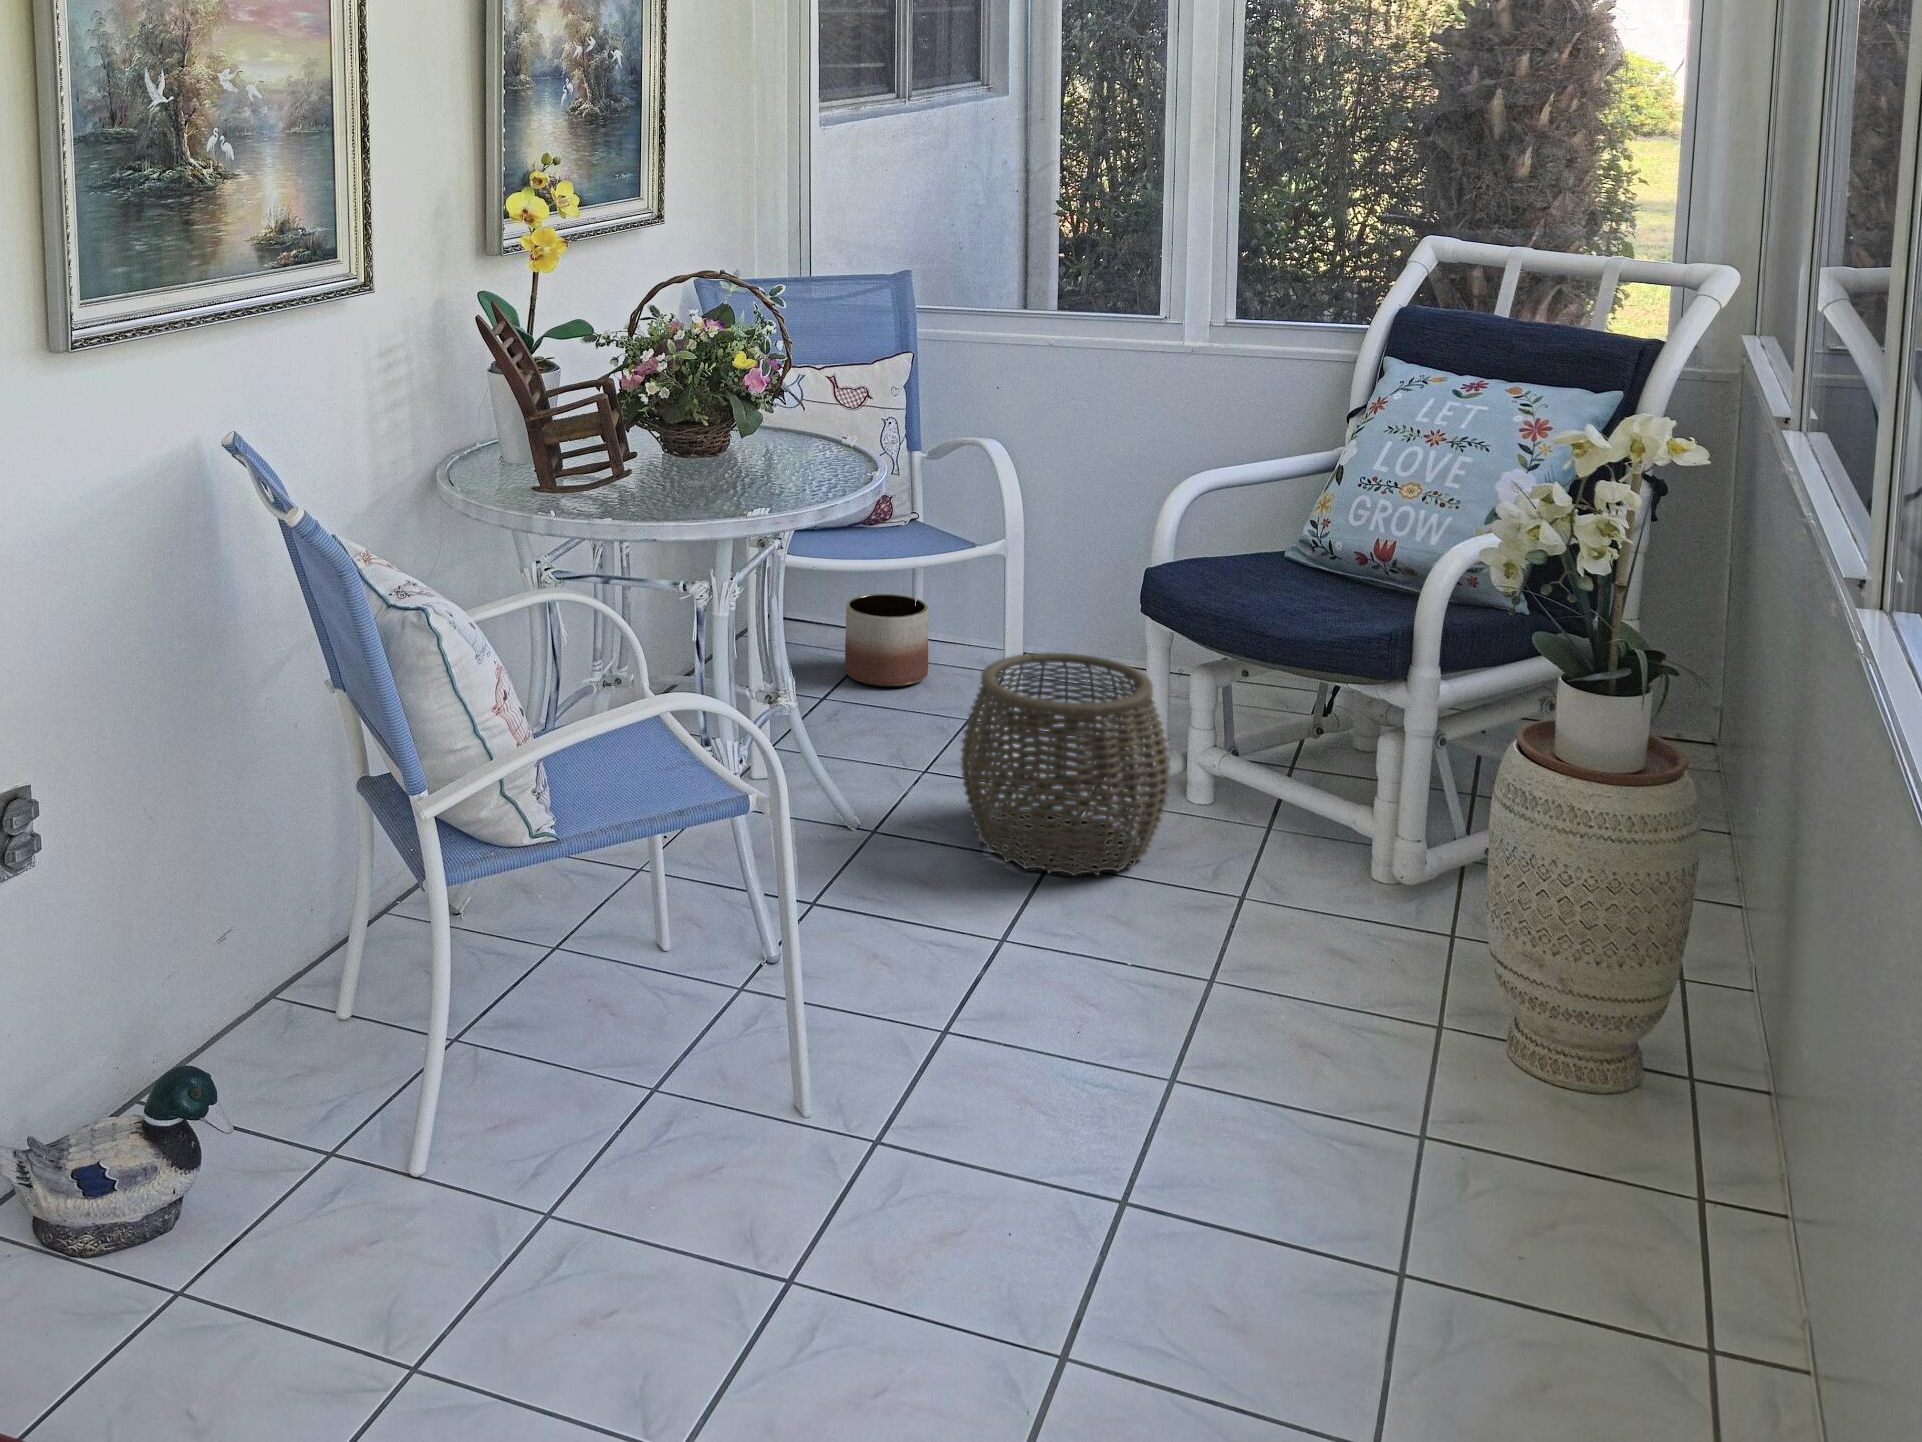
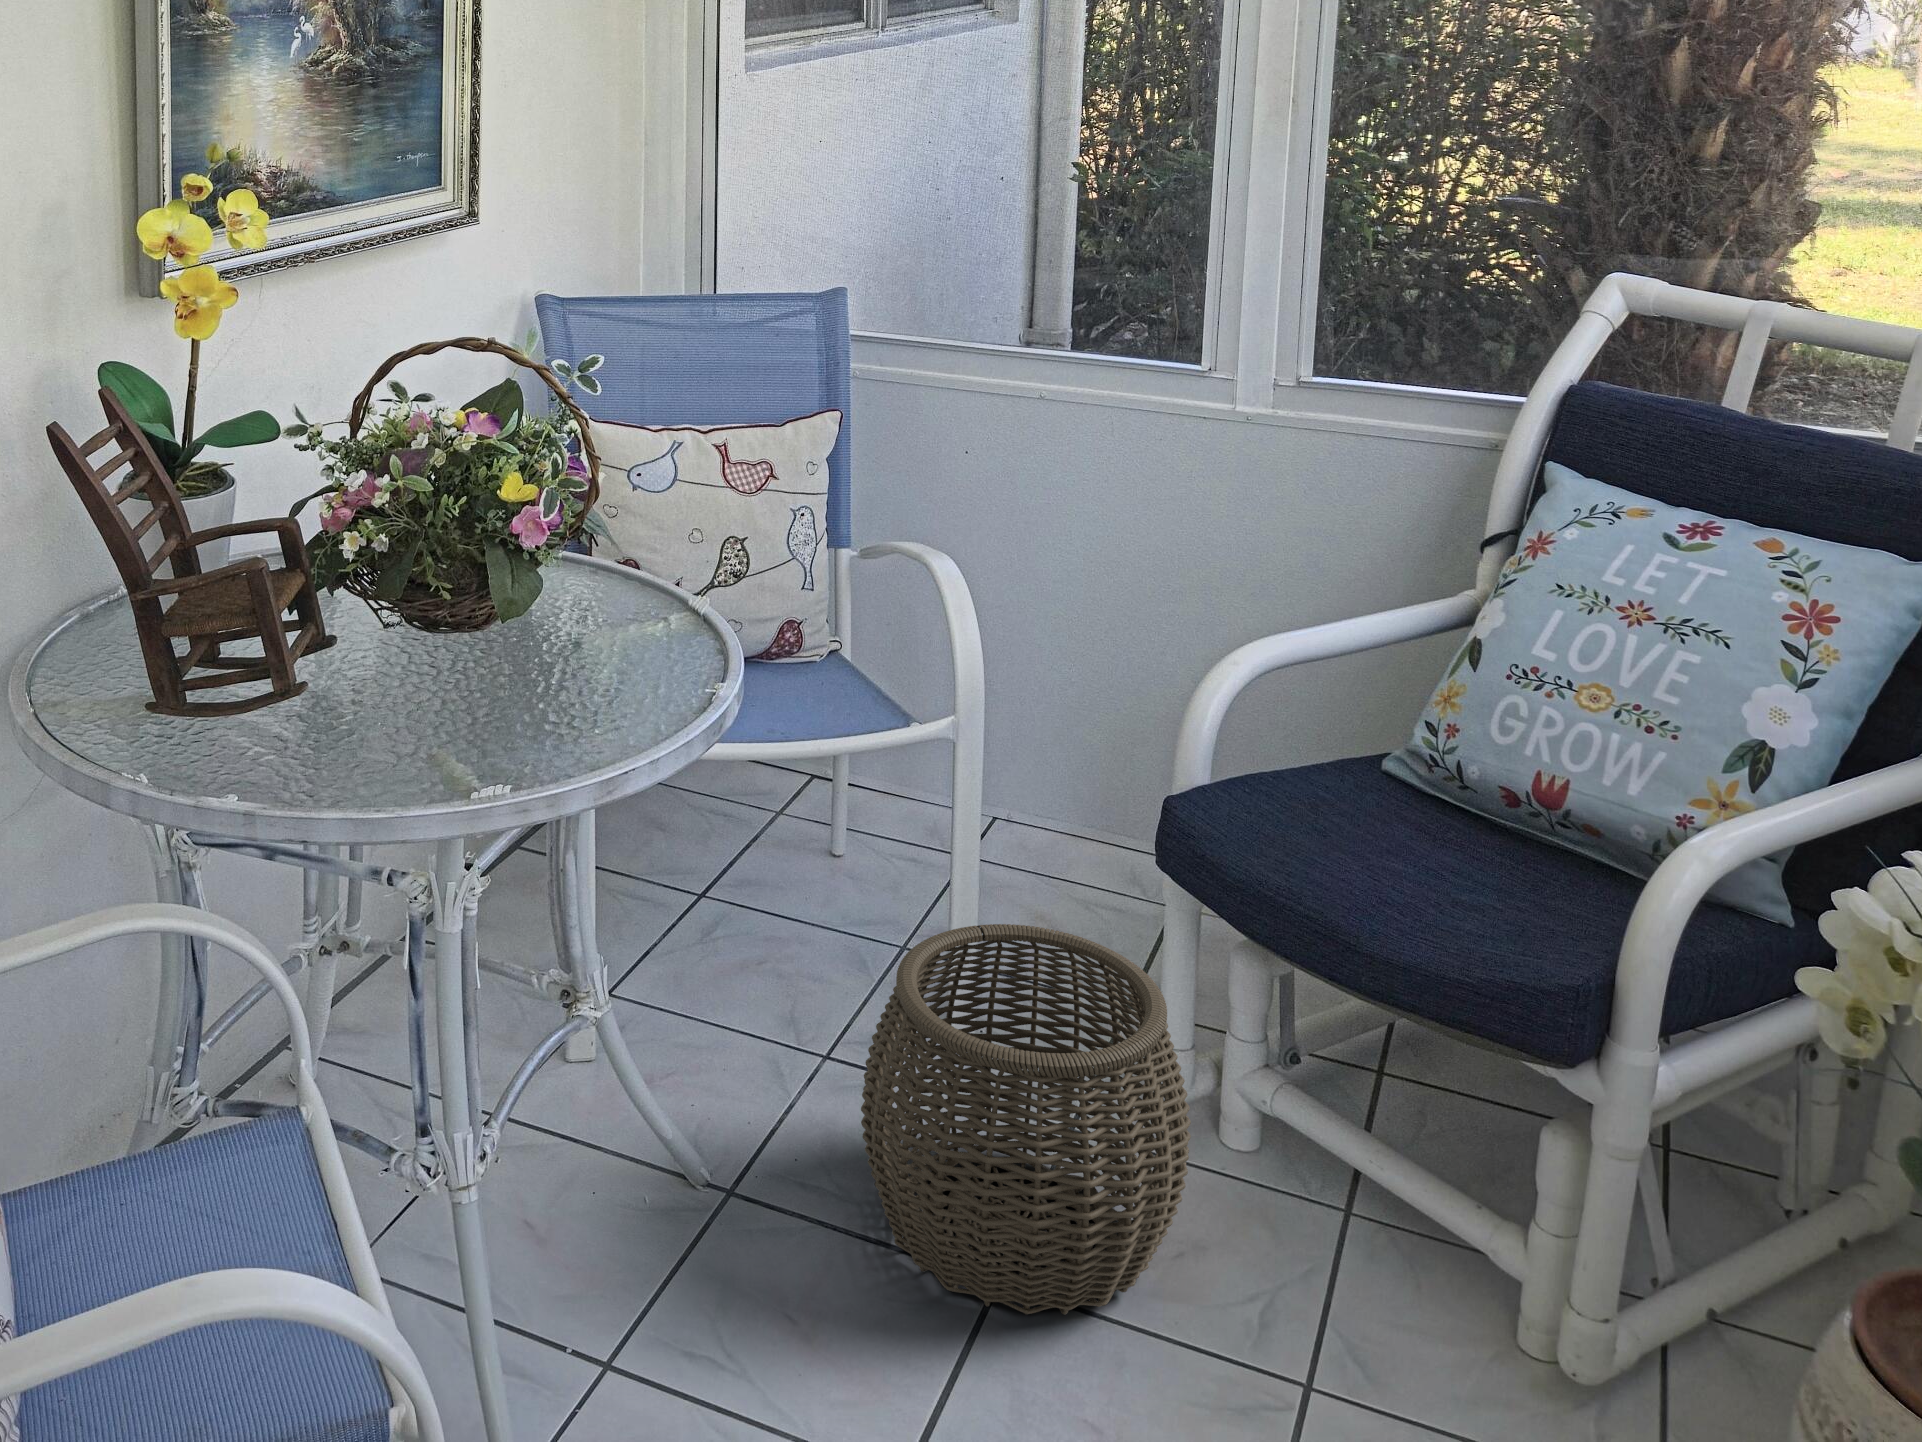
planter: present [845,594,928,687] -> none [745,737,862,877]

